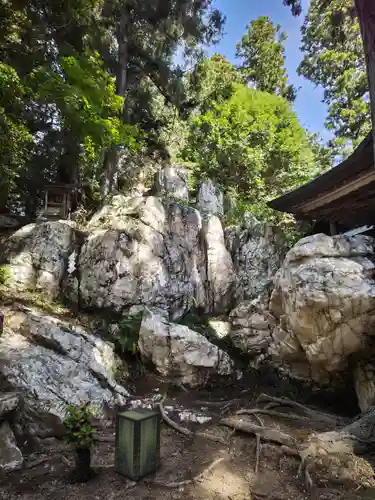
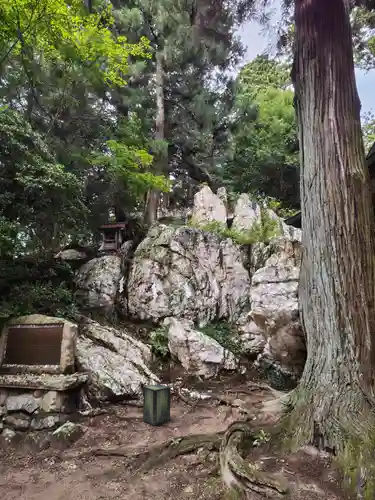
potted plant: present [61,404,100,482] -> none [111,380,134,425]

